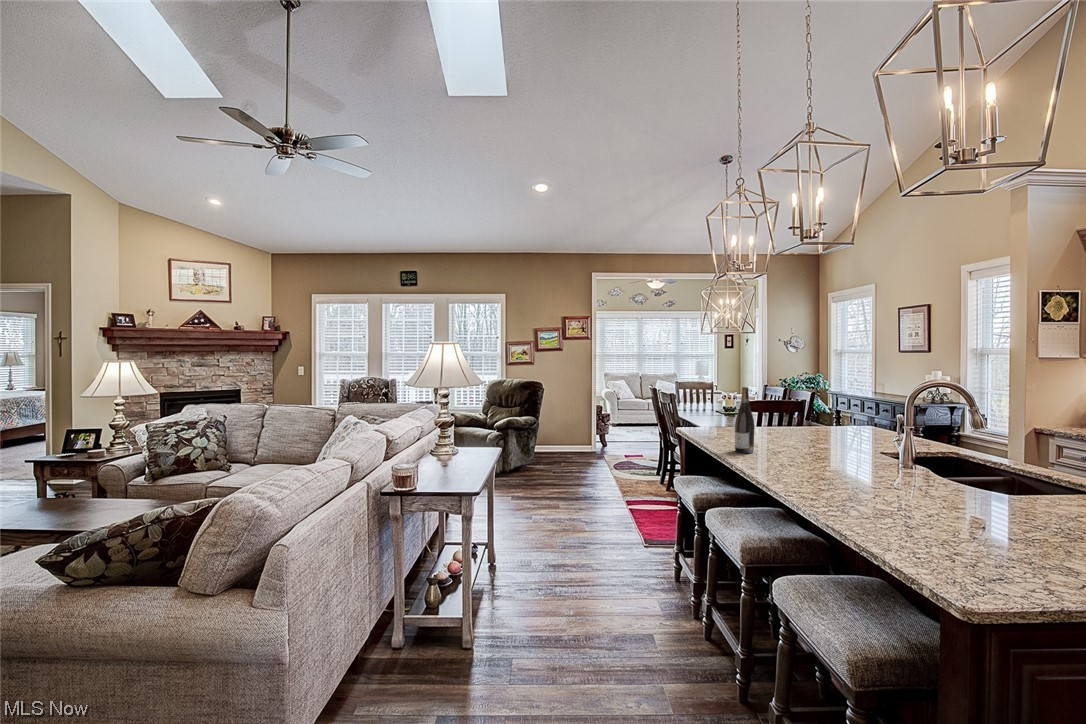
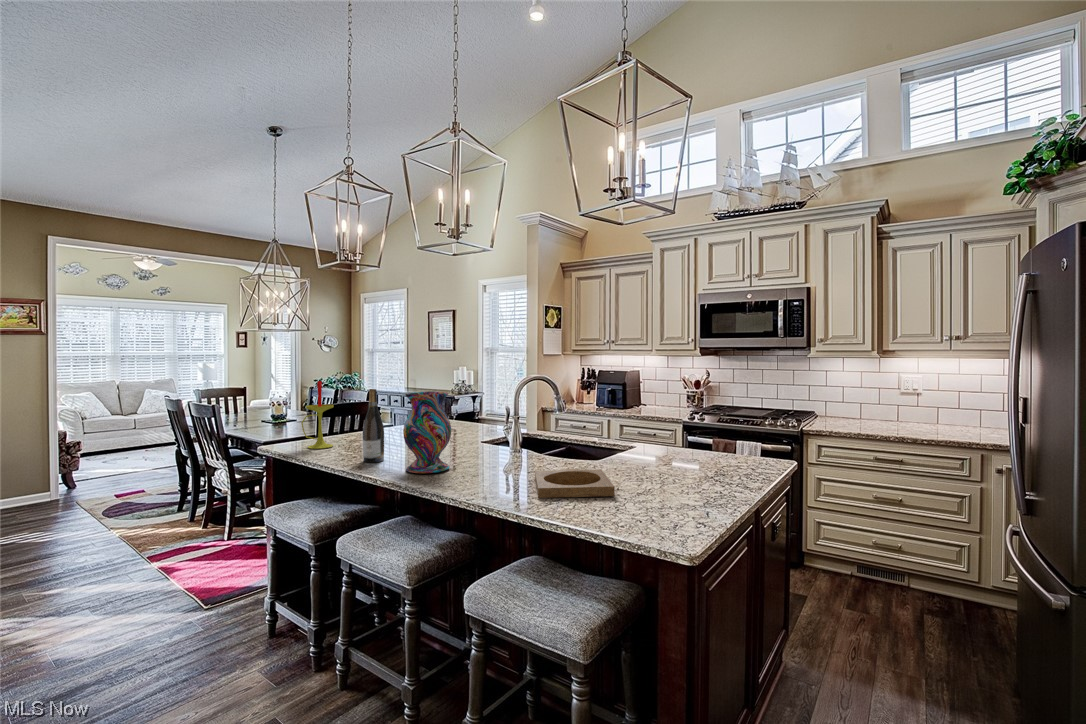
candle: none [699,377,728,436] -> present [301,381,334,449]
vase: none [758,392,808,470] -> present [403,391,451,473]
tray: none [861,488,984,534] -> present [535,469,615,498]

